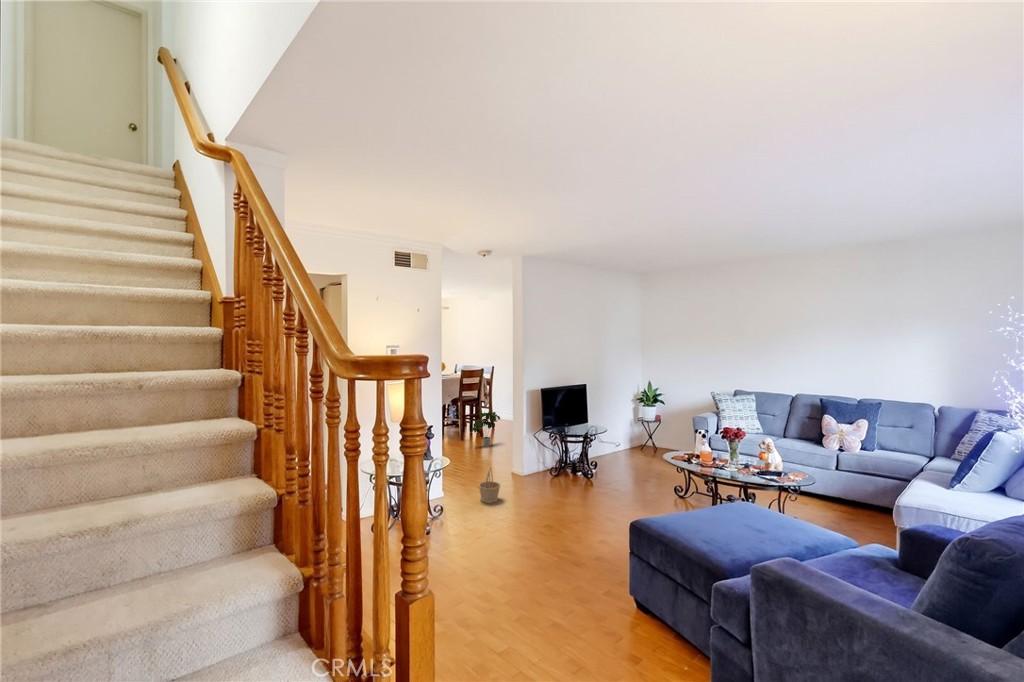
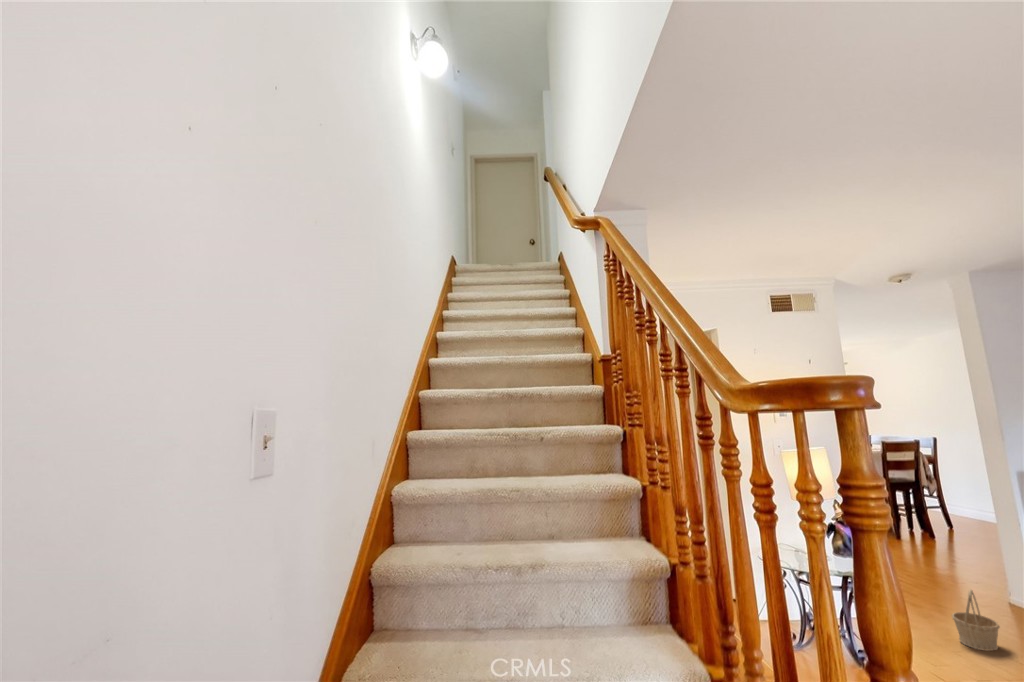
potted plant: present [472,411,500,447] -> none [915,502,969,558]

